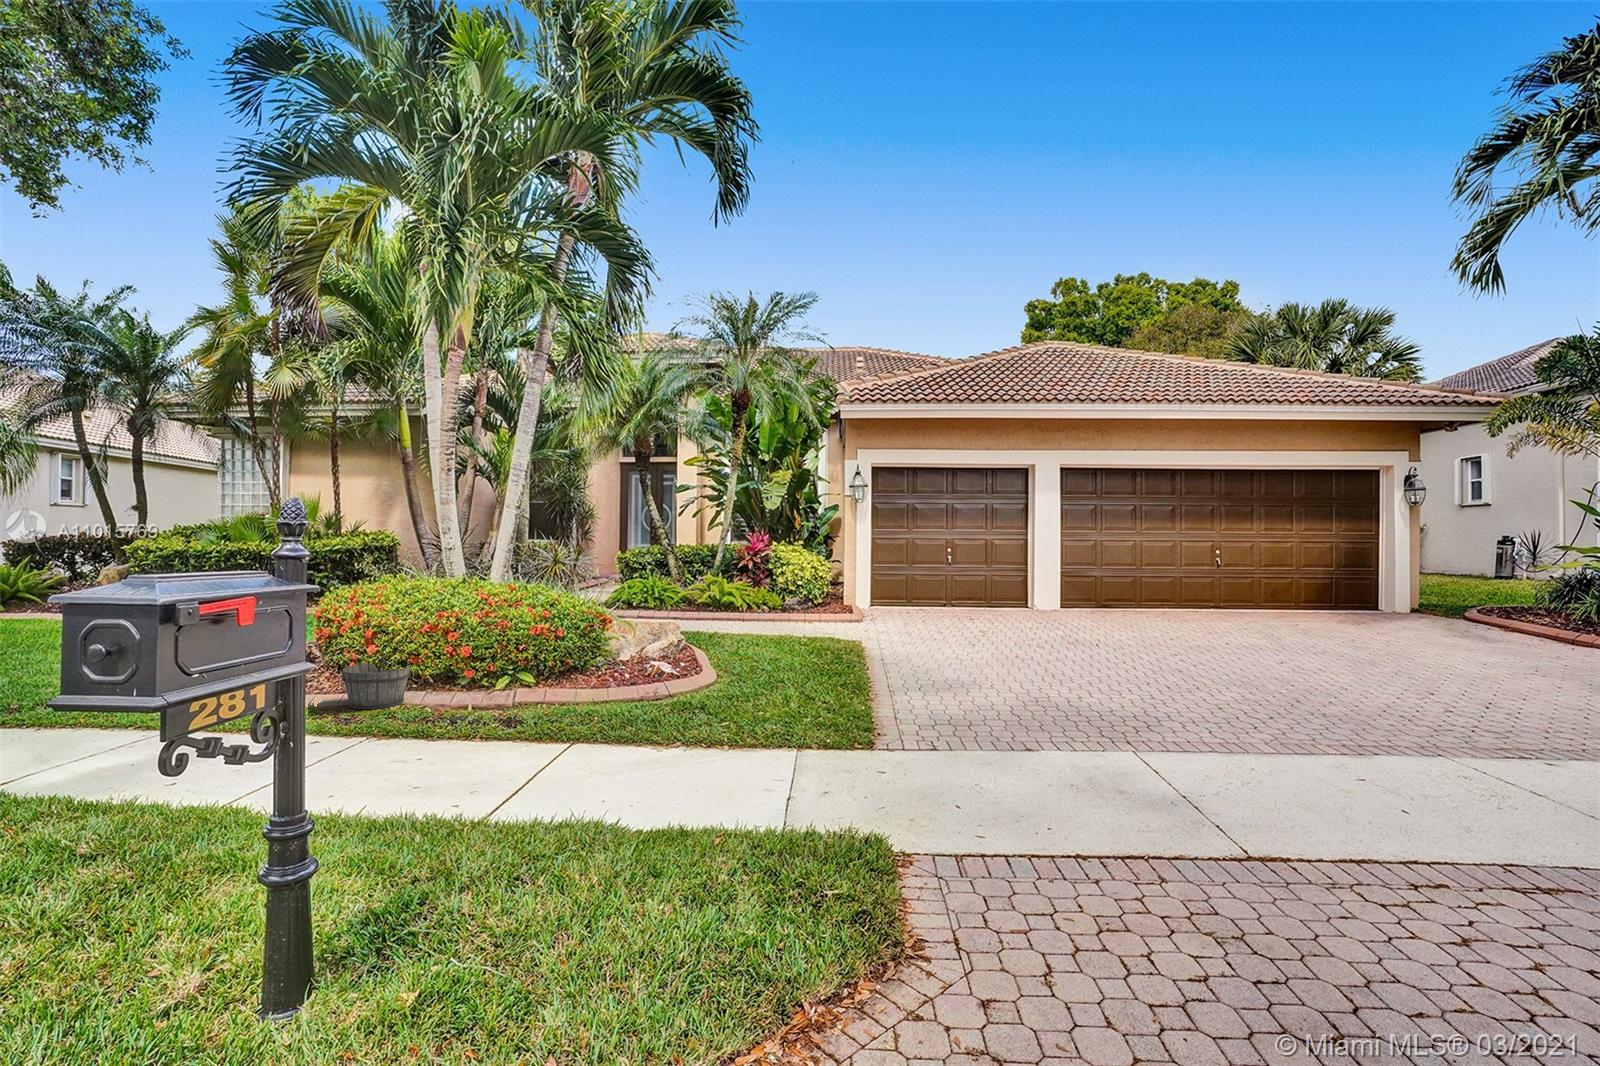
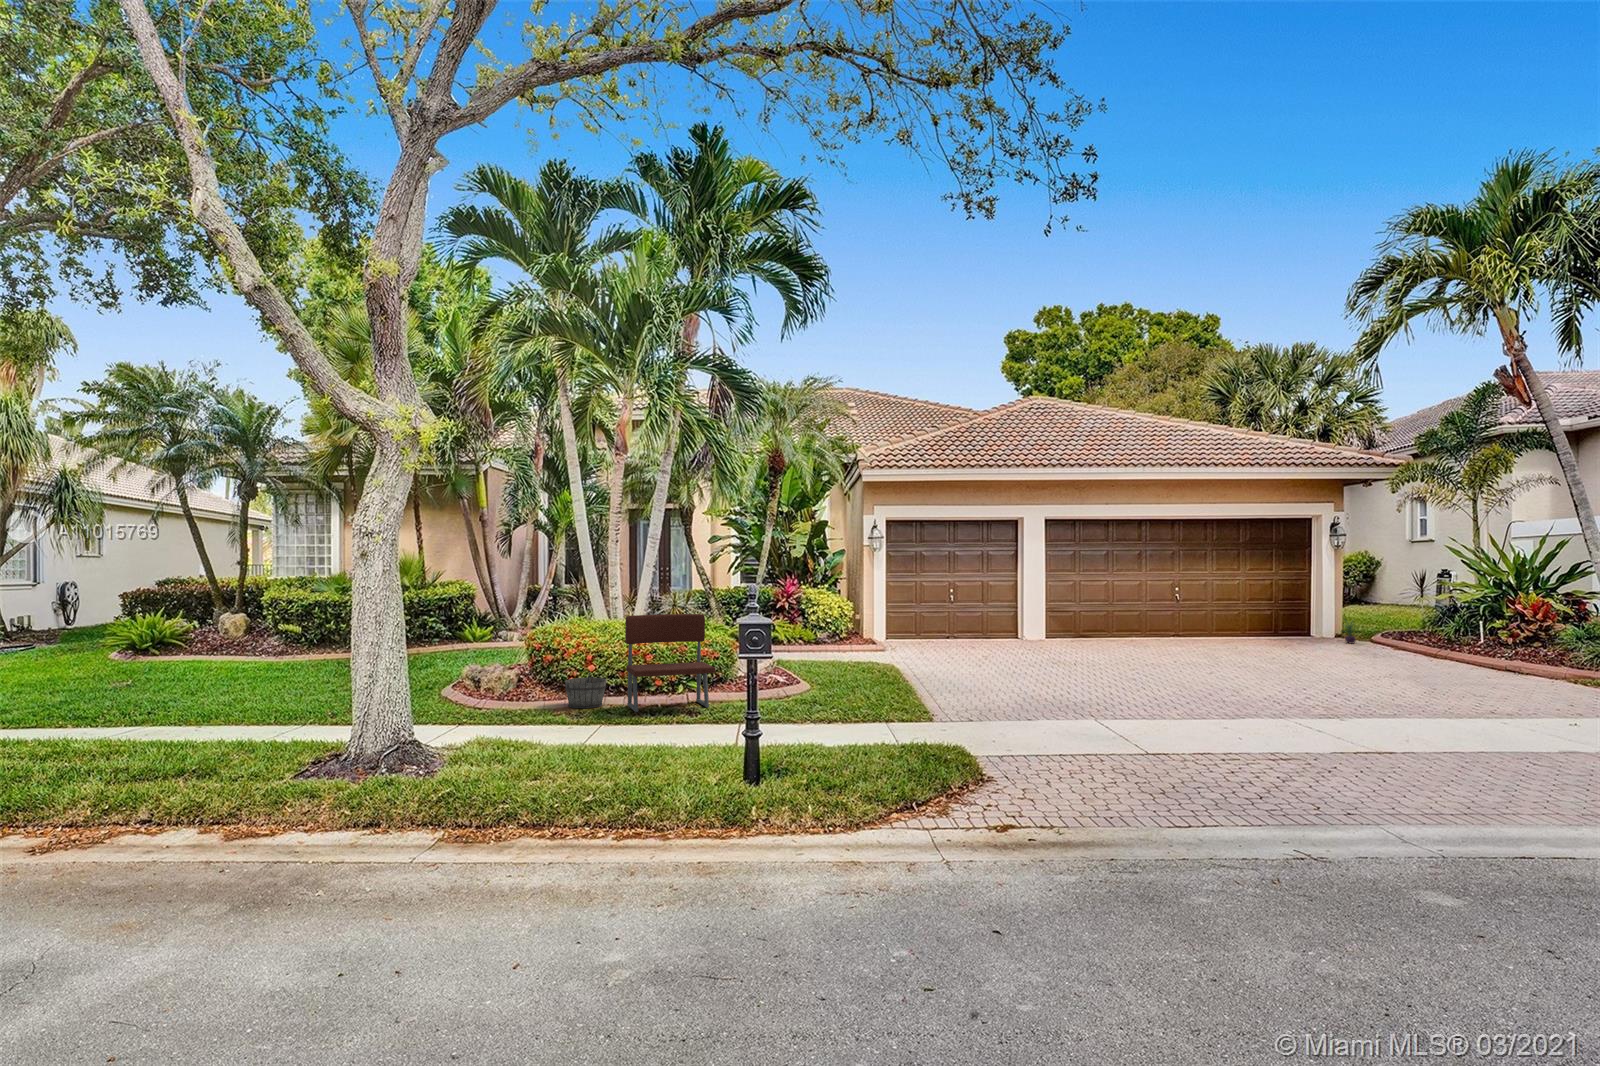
bench: none [420,573,555,719] -> present [625,614,715,712]
decorative plant: none [1407,589,1453,620] -> present [1345,622,1356,643]

